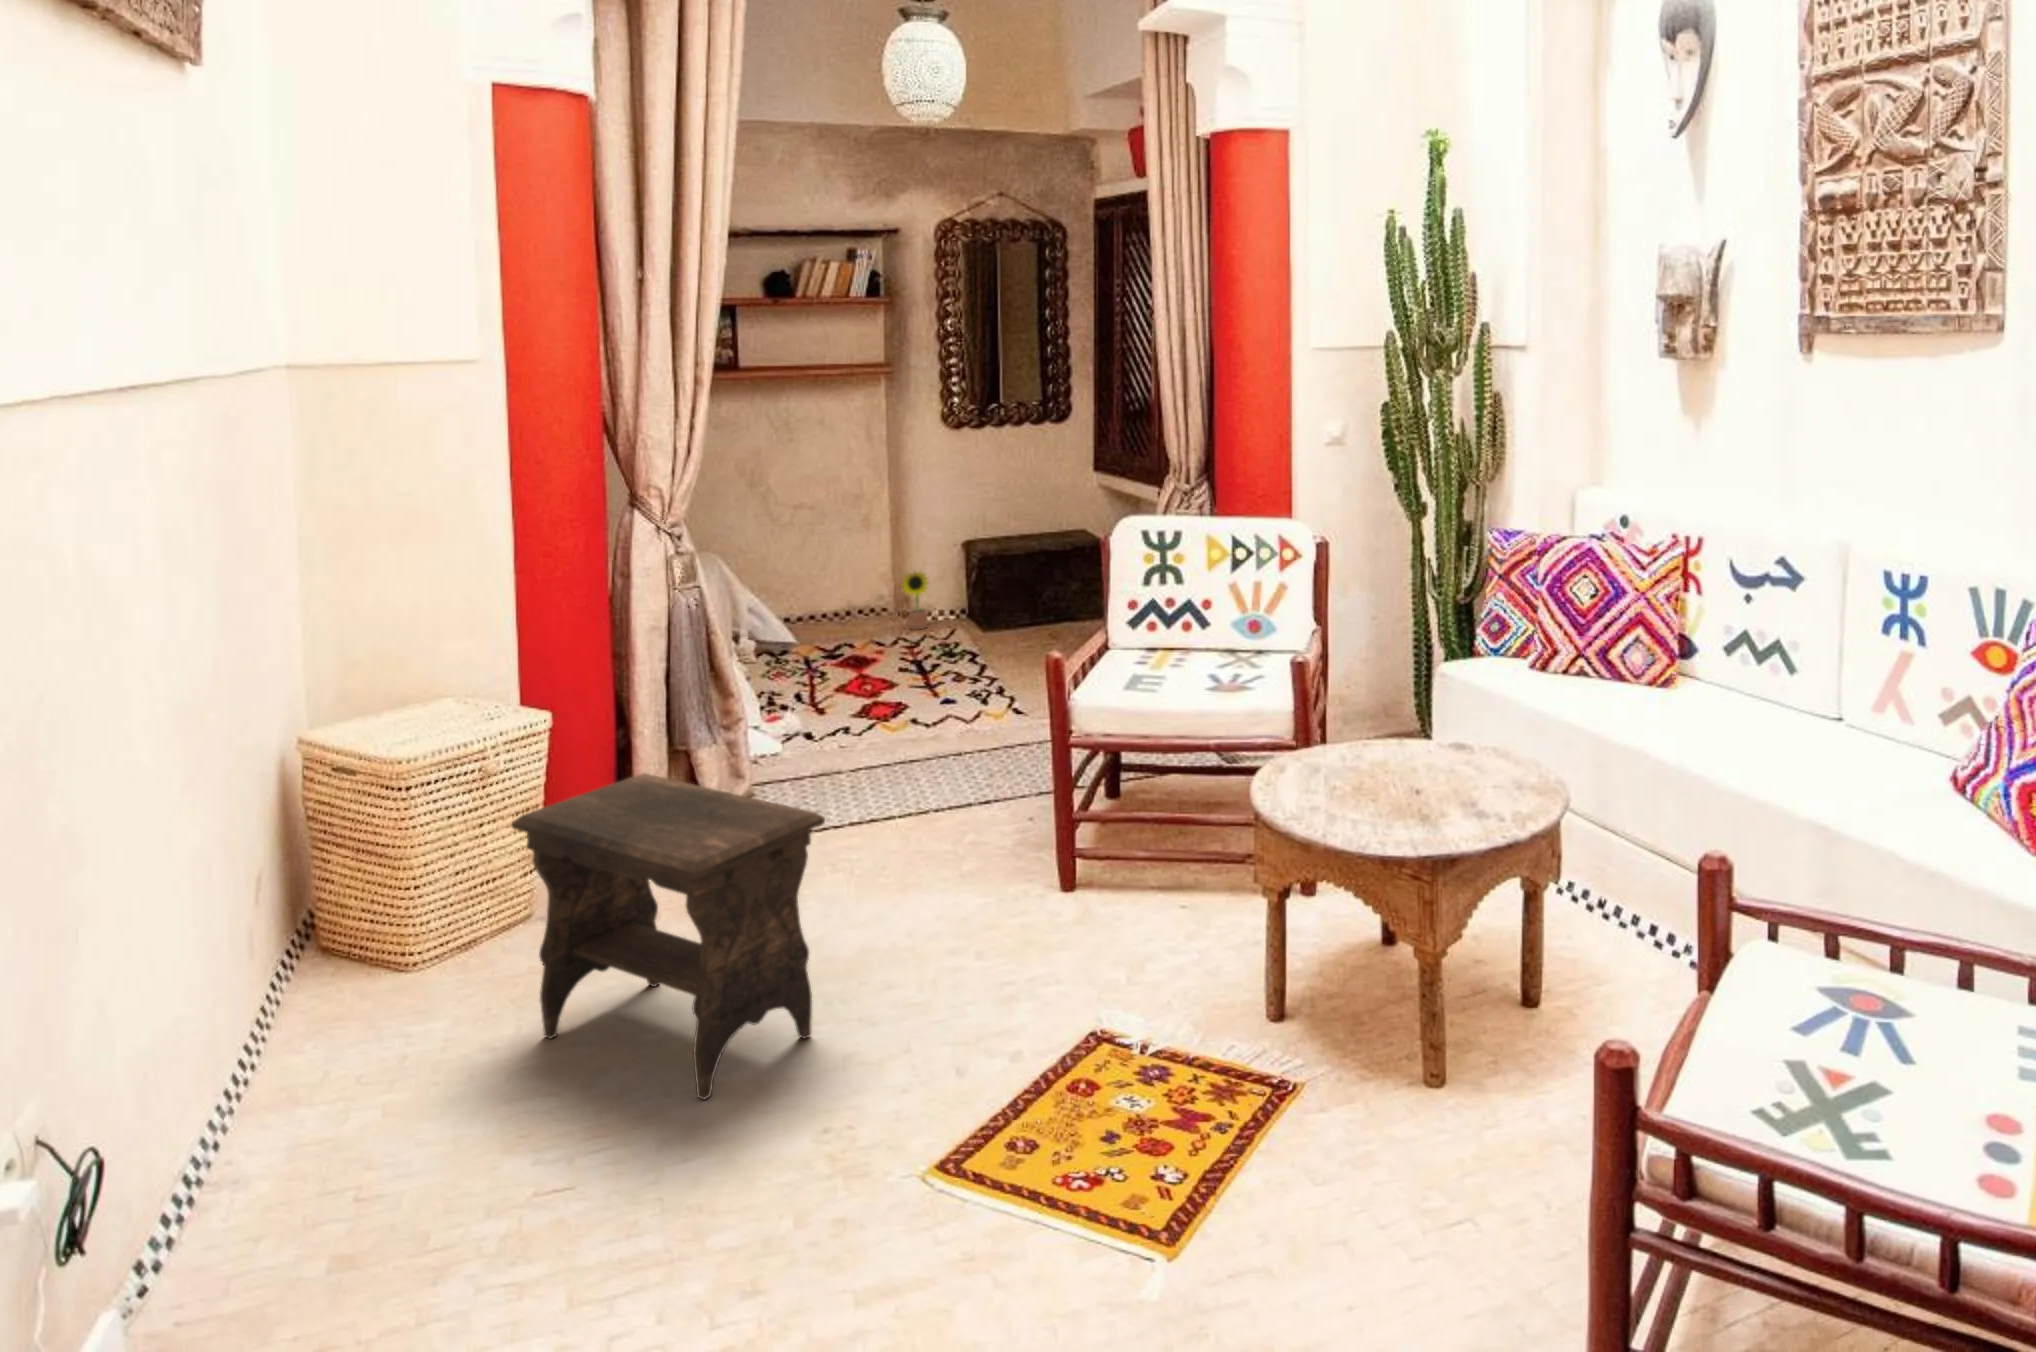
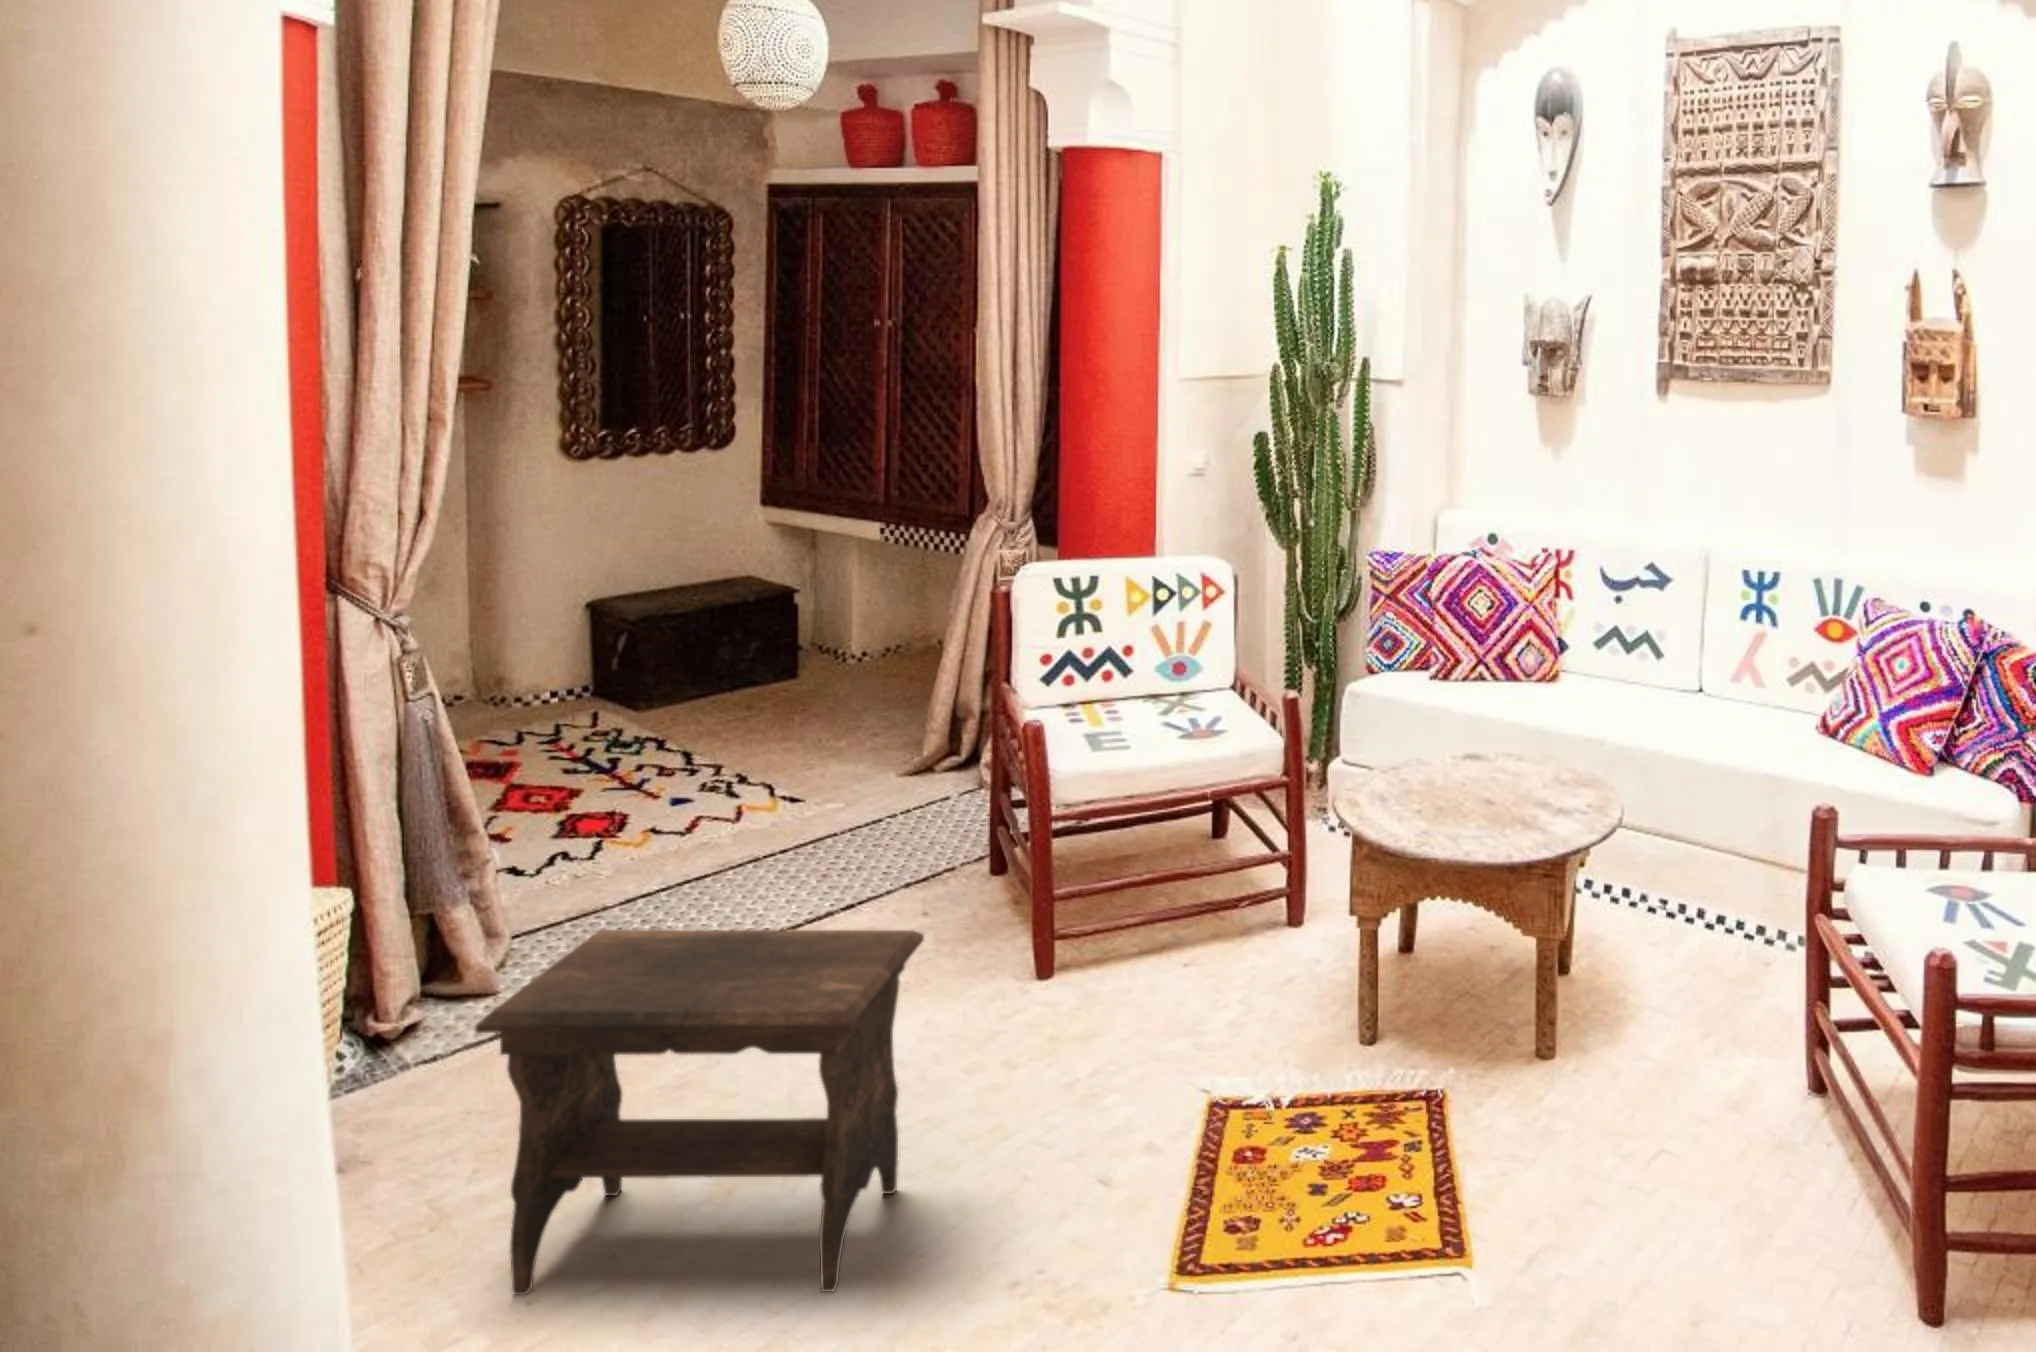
decorative plant: present [902,572,929,630] -> none [511,636,558,711]

